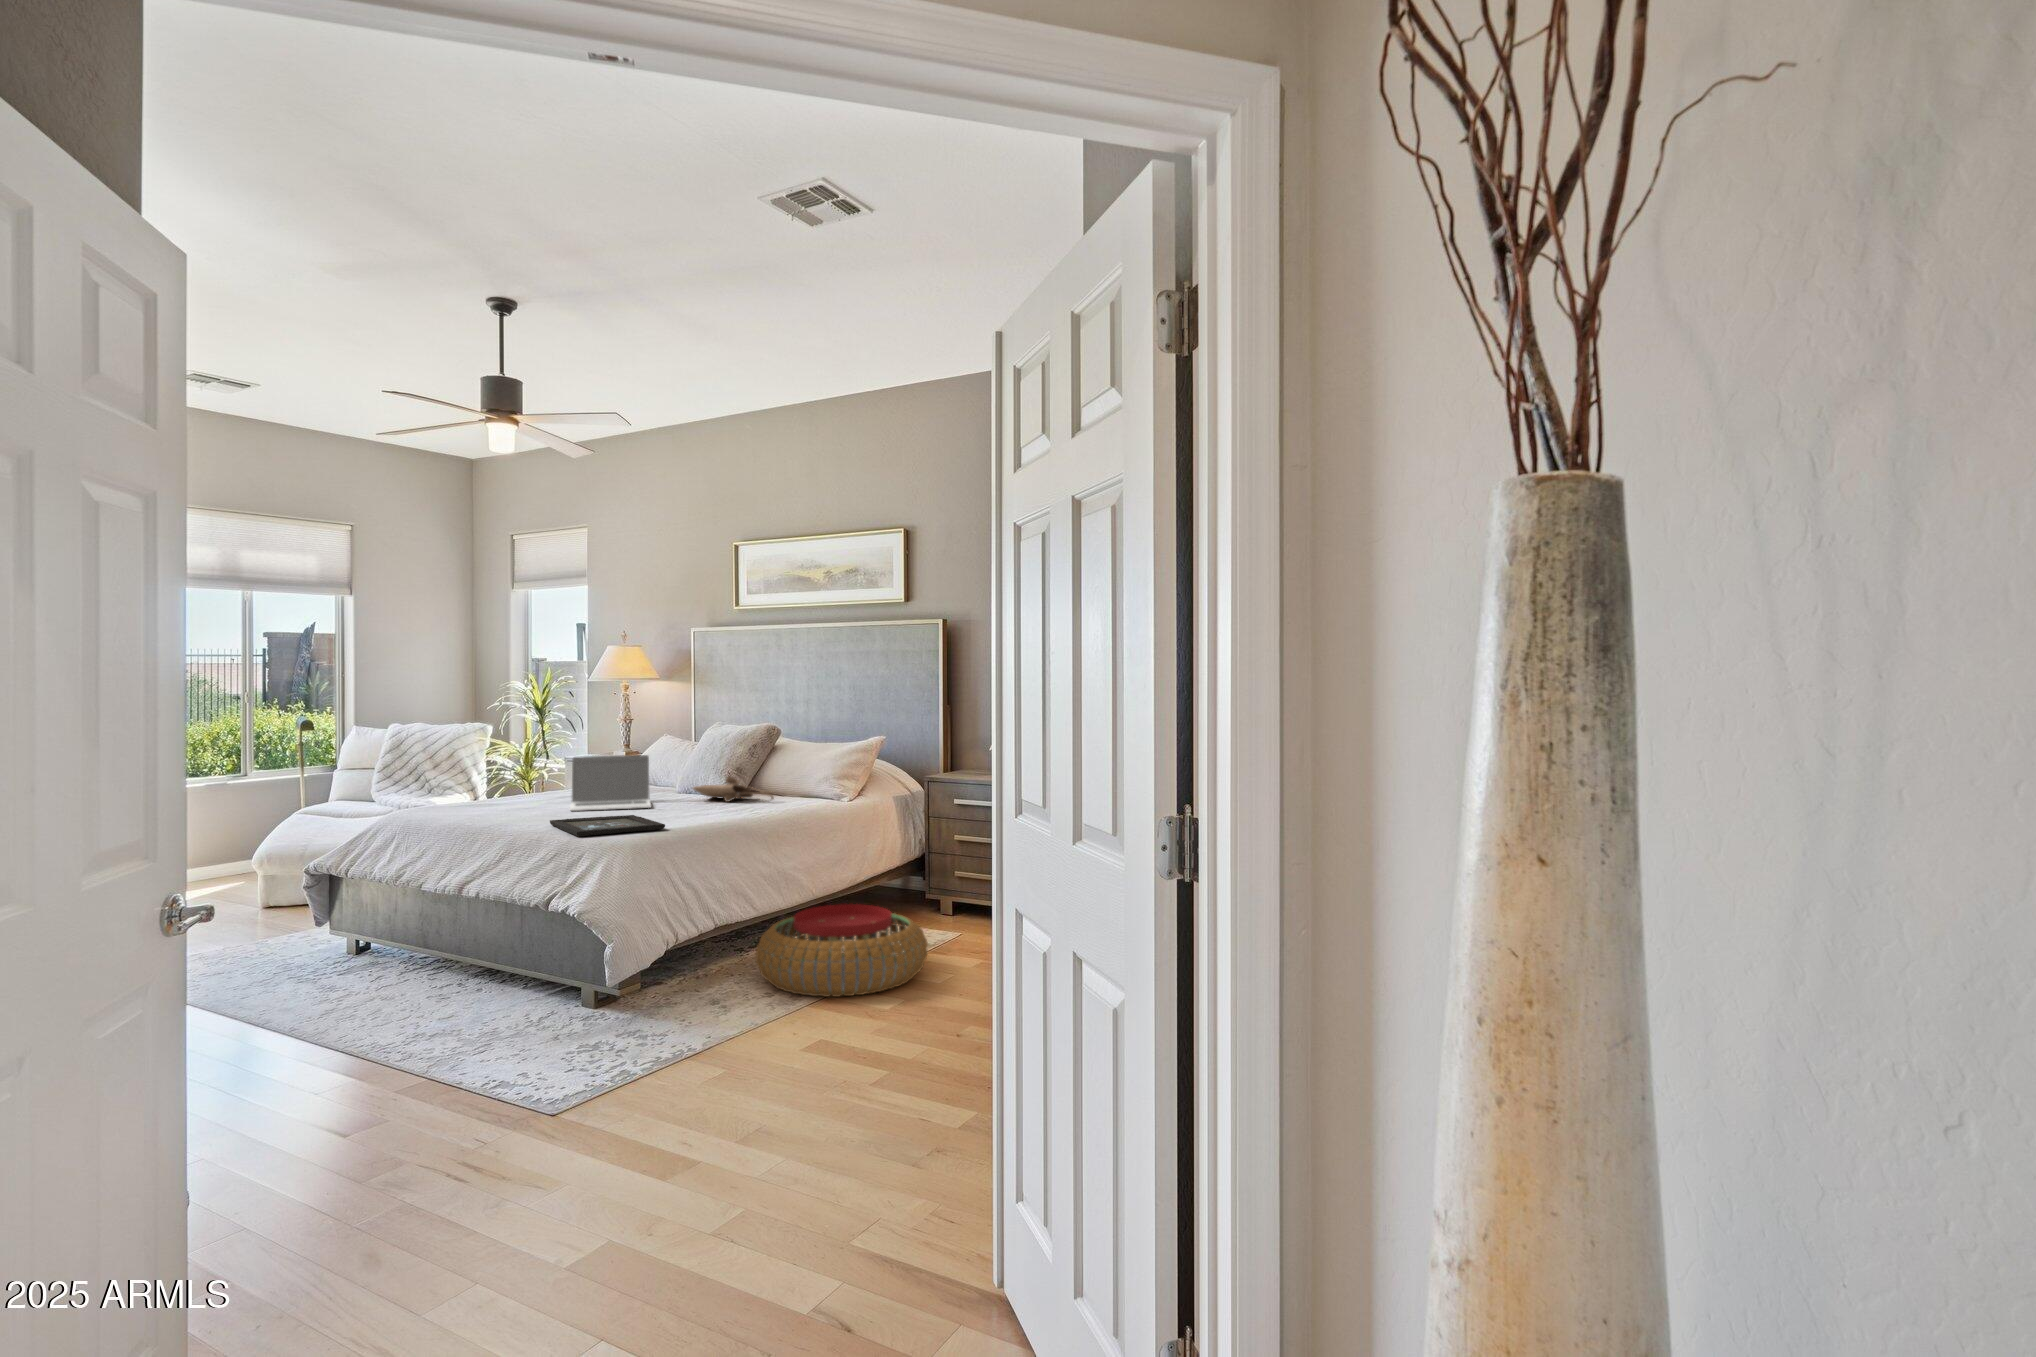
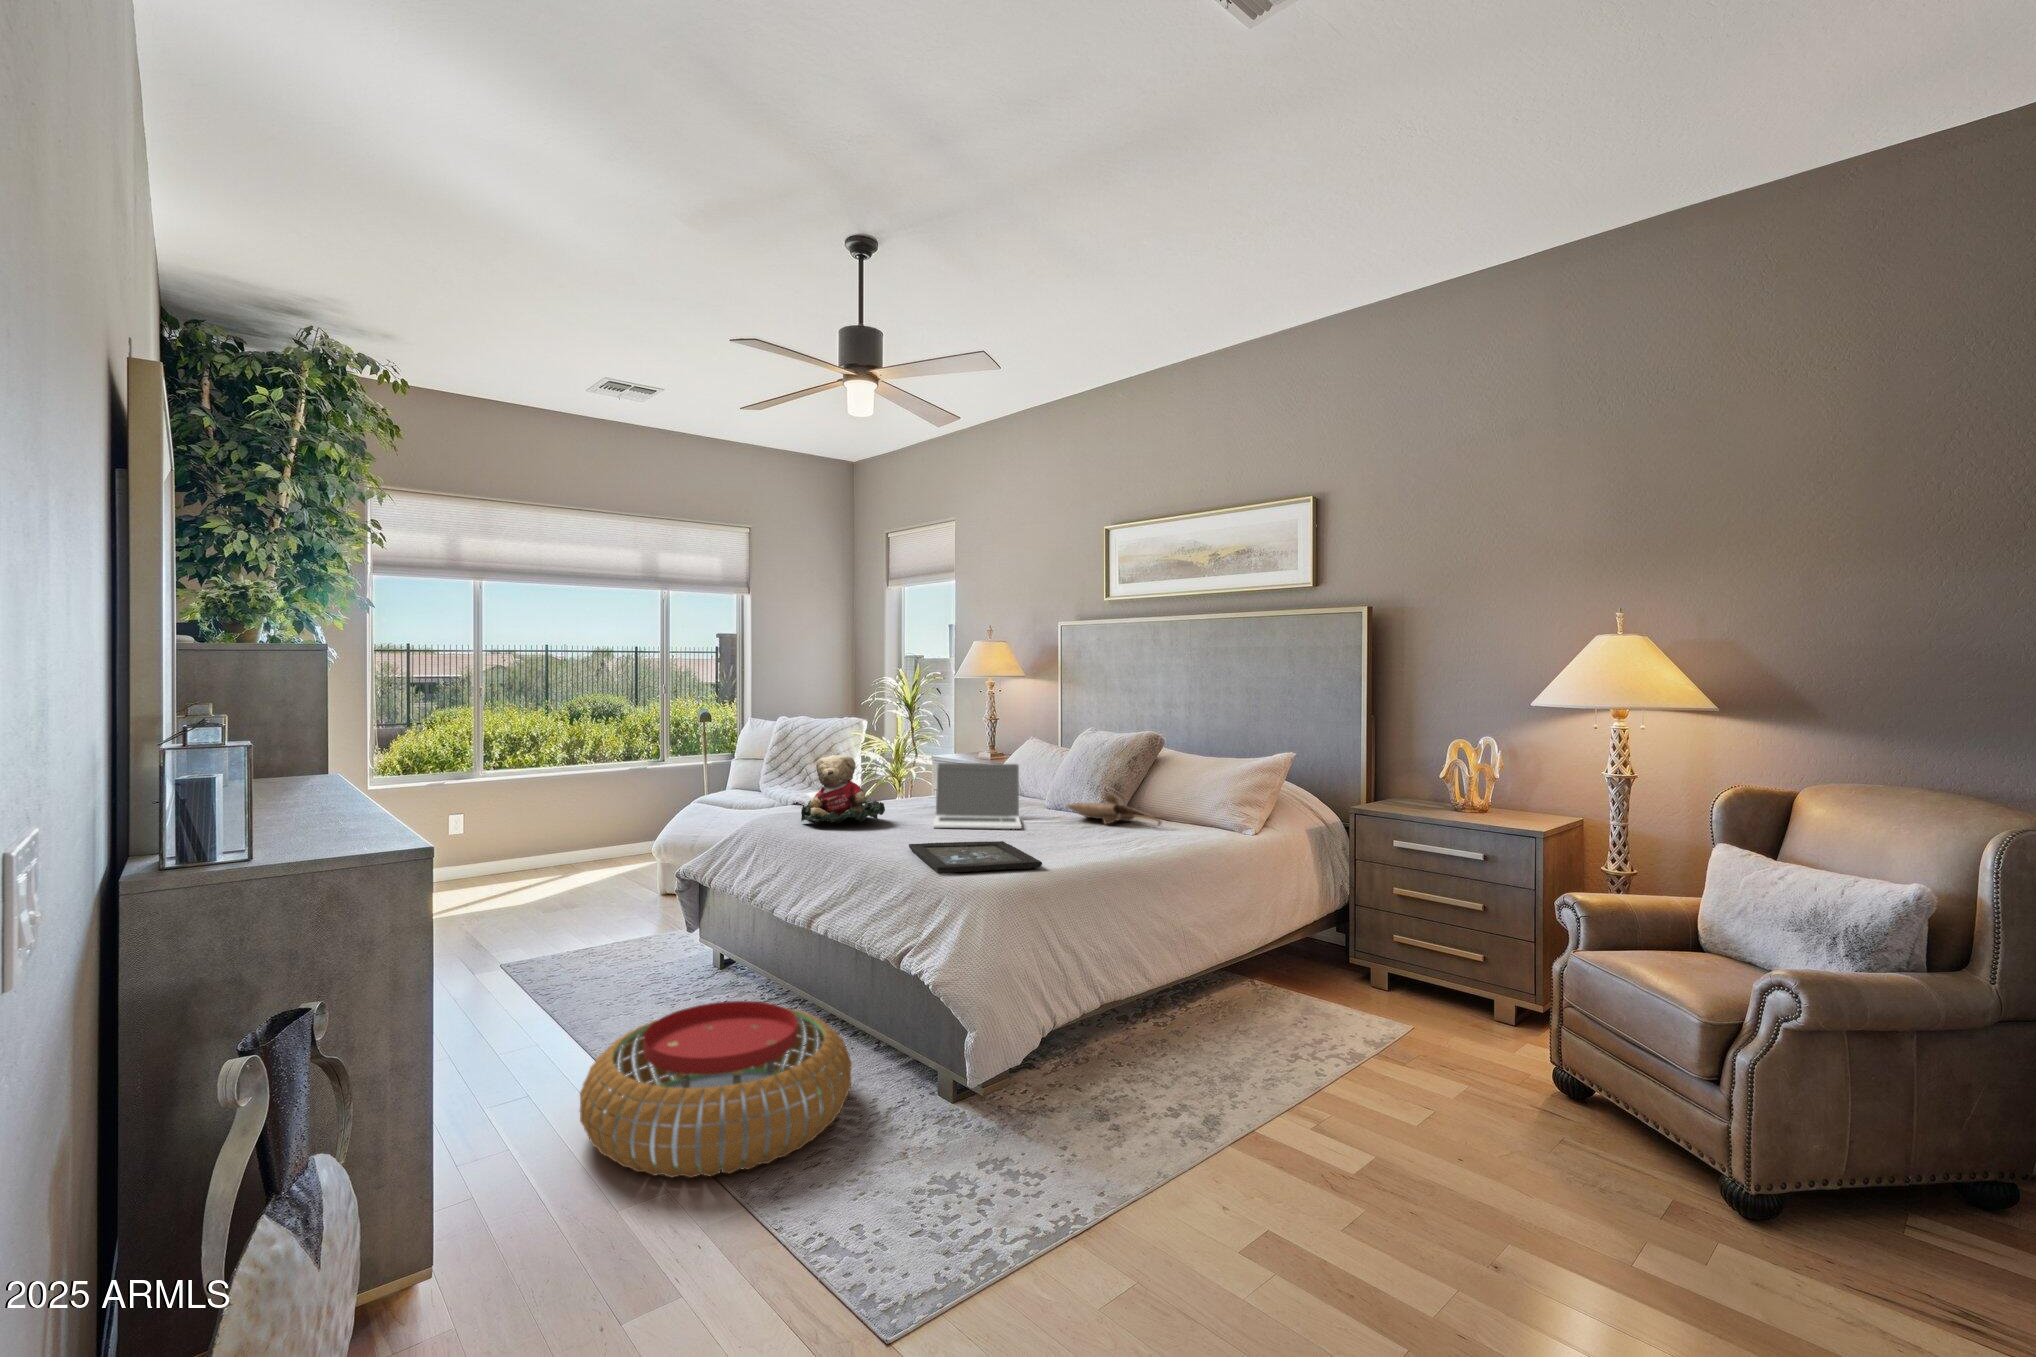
teddy bear: none [441,752,524,814] -> present [801,755,885,824]
pouf: present [756,904,928,997] -> present [580,1001,852,1178]

